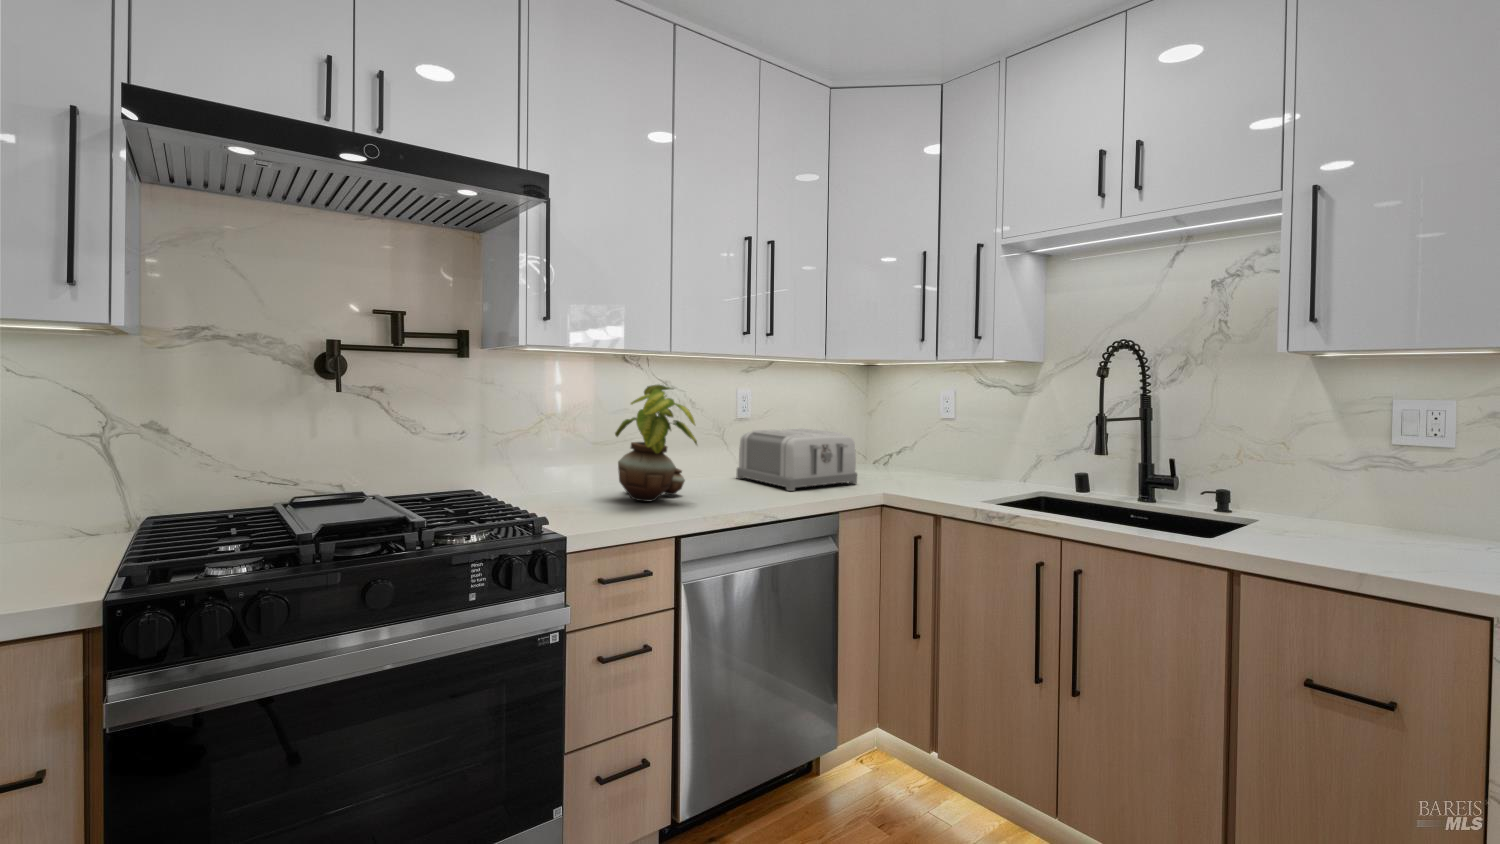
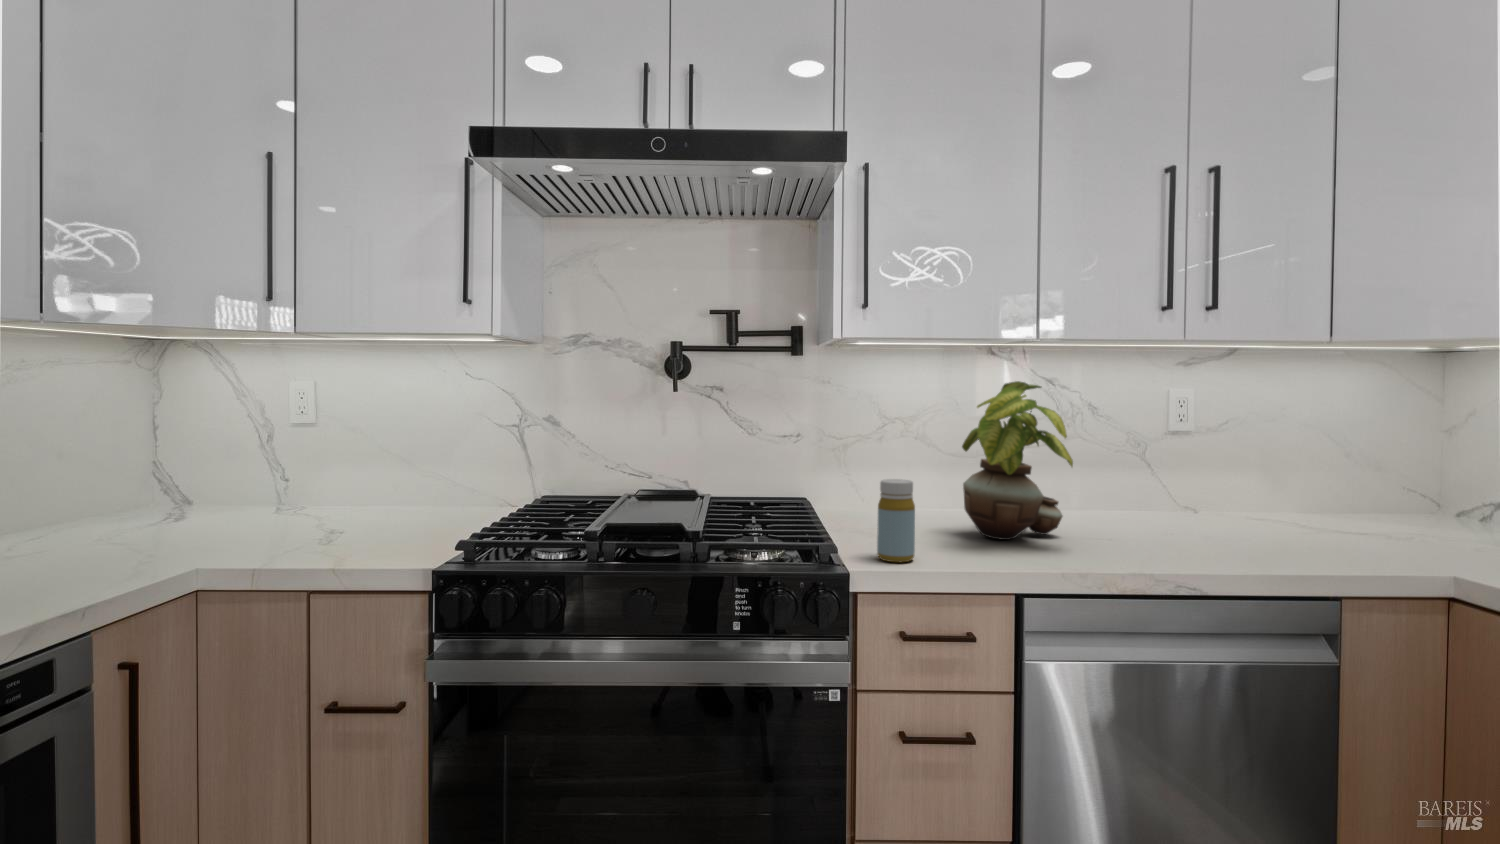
toaster: present [736,428,857,491] -> none [1165,452,1394,549]
bottle: none [573,463,602,527] -> present [877,479,915,562]

